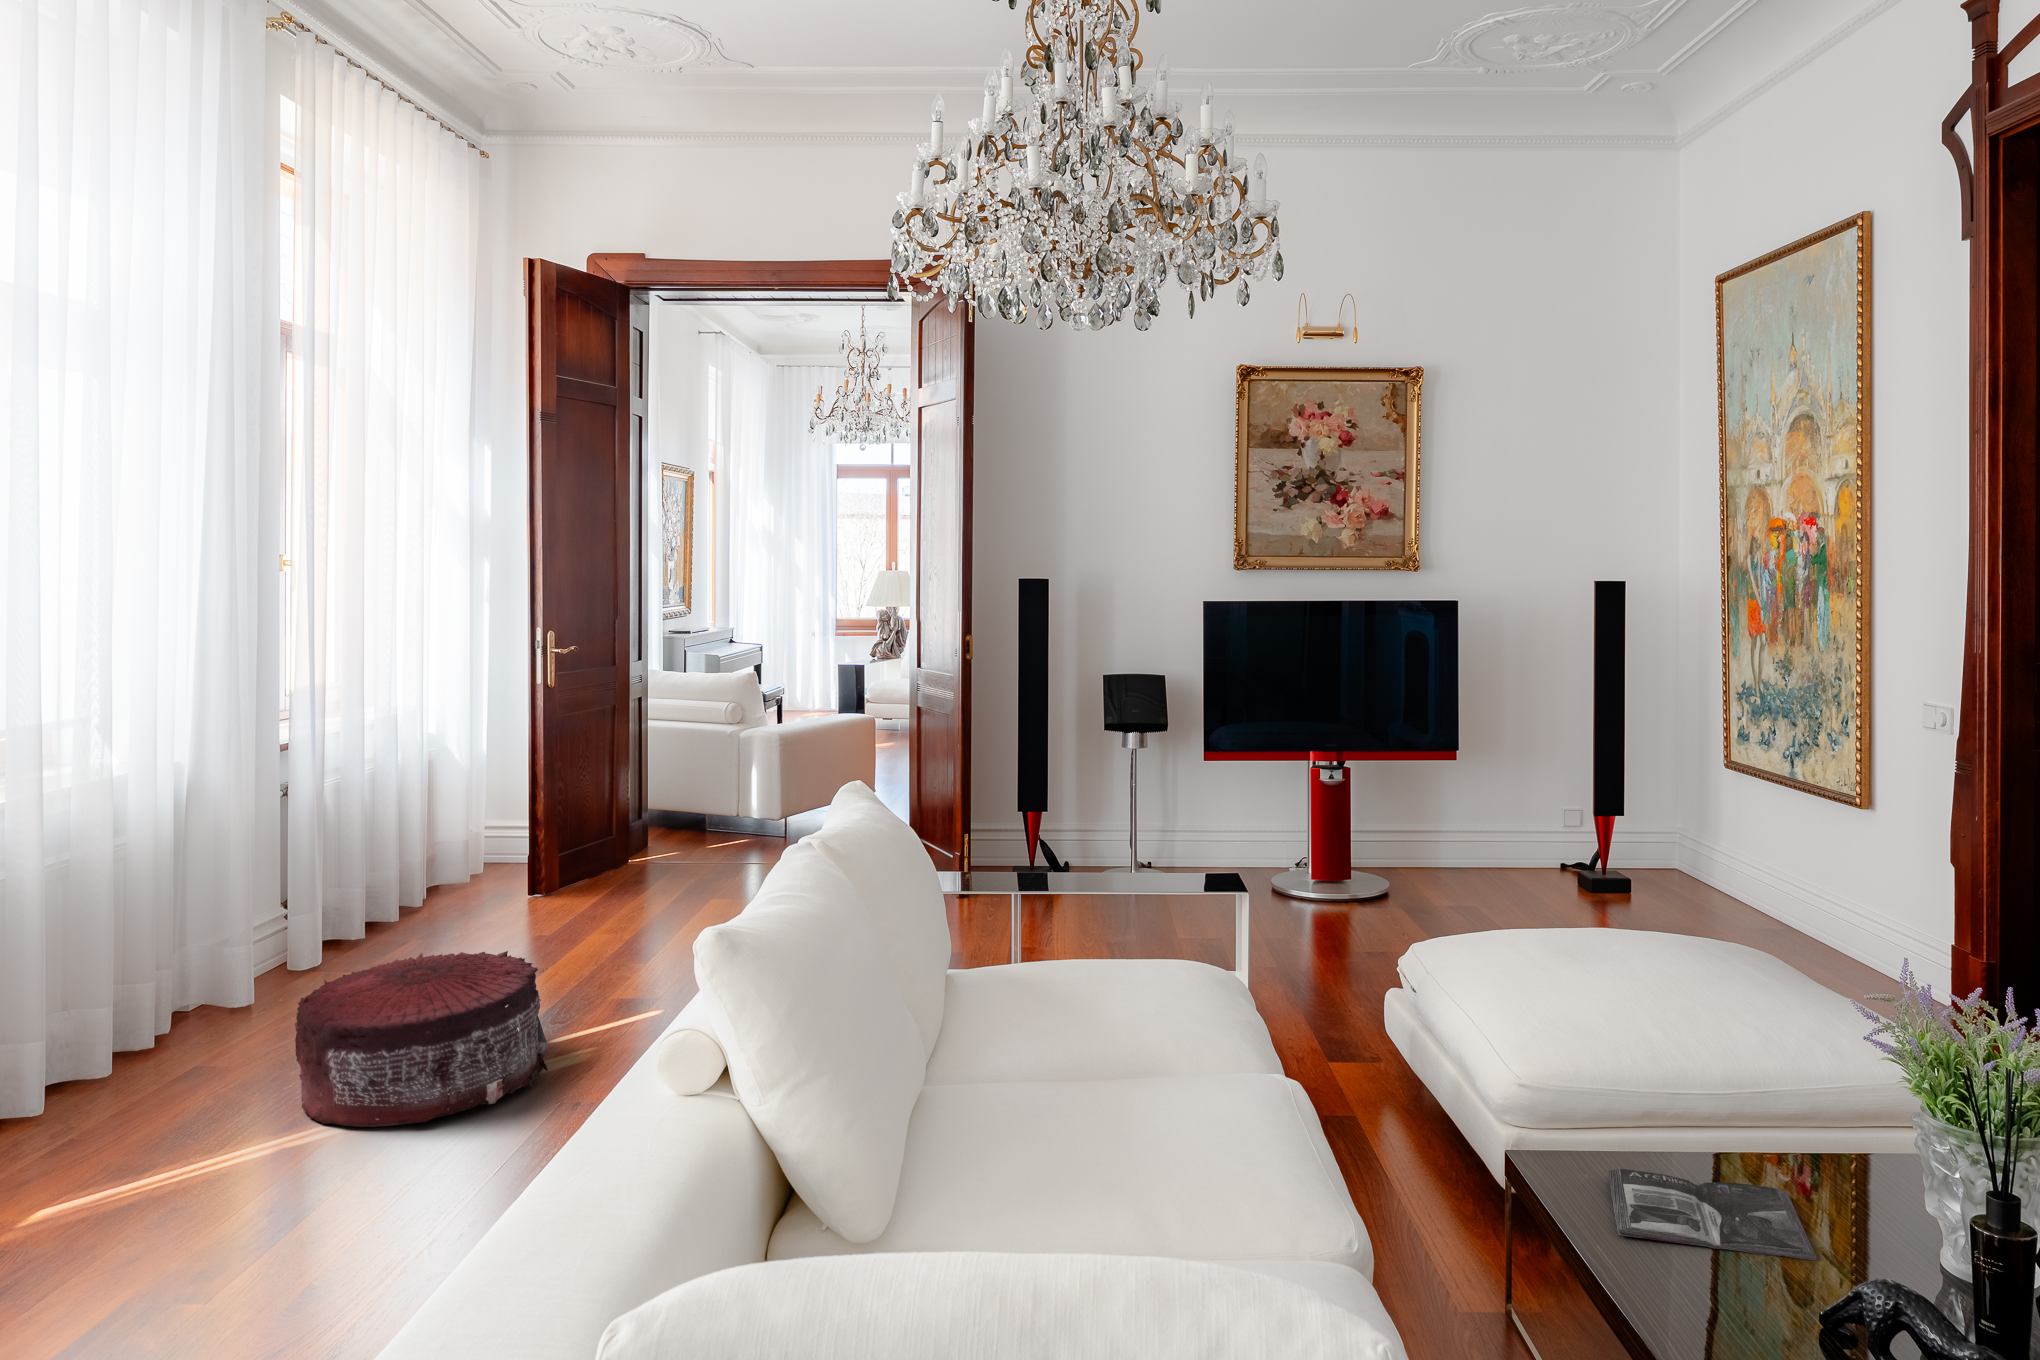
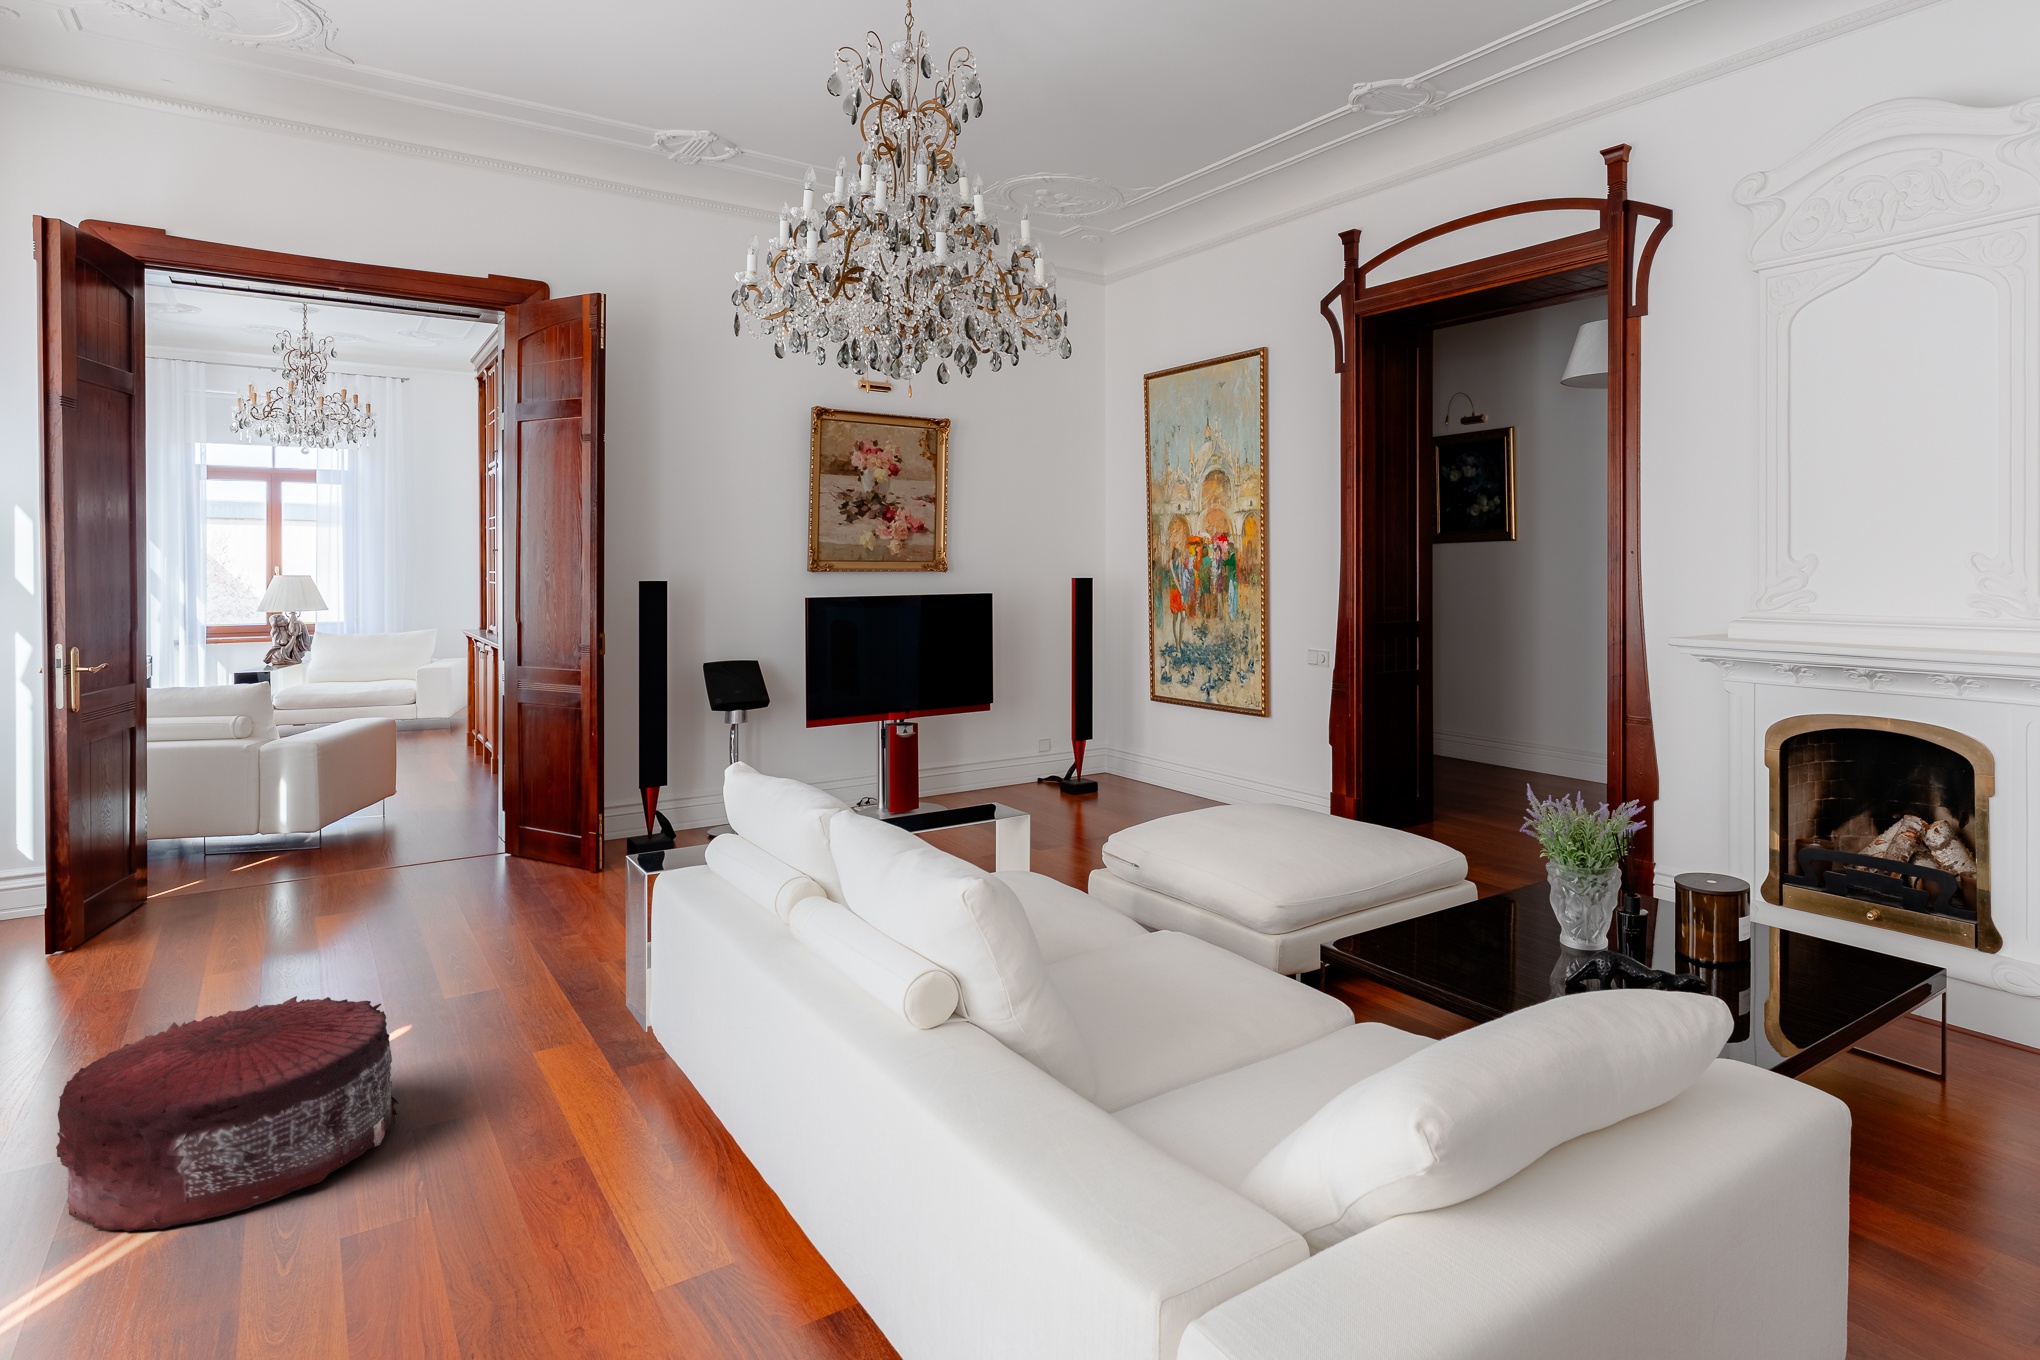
magazine: present [1608,1168,1817,1261] -> none [1387,895,1509,932]

